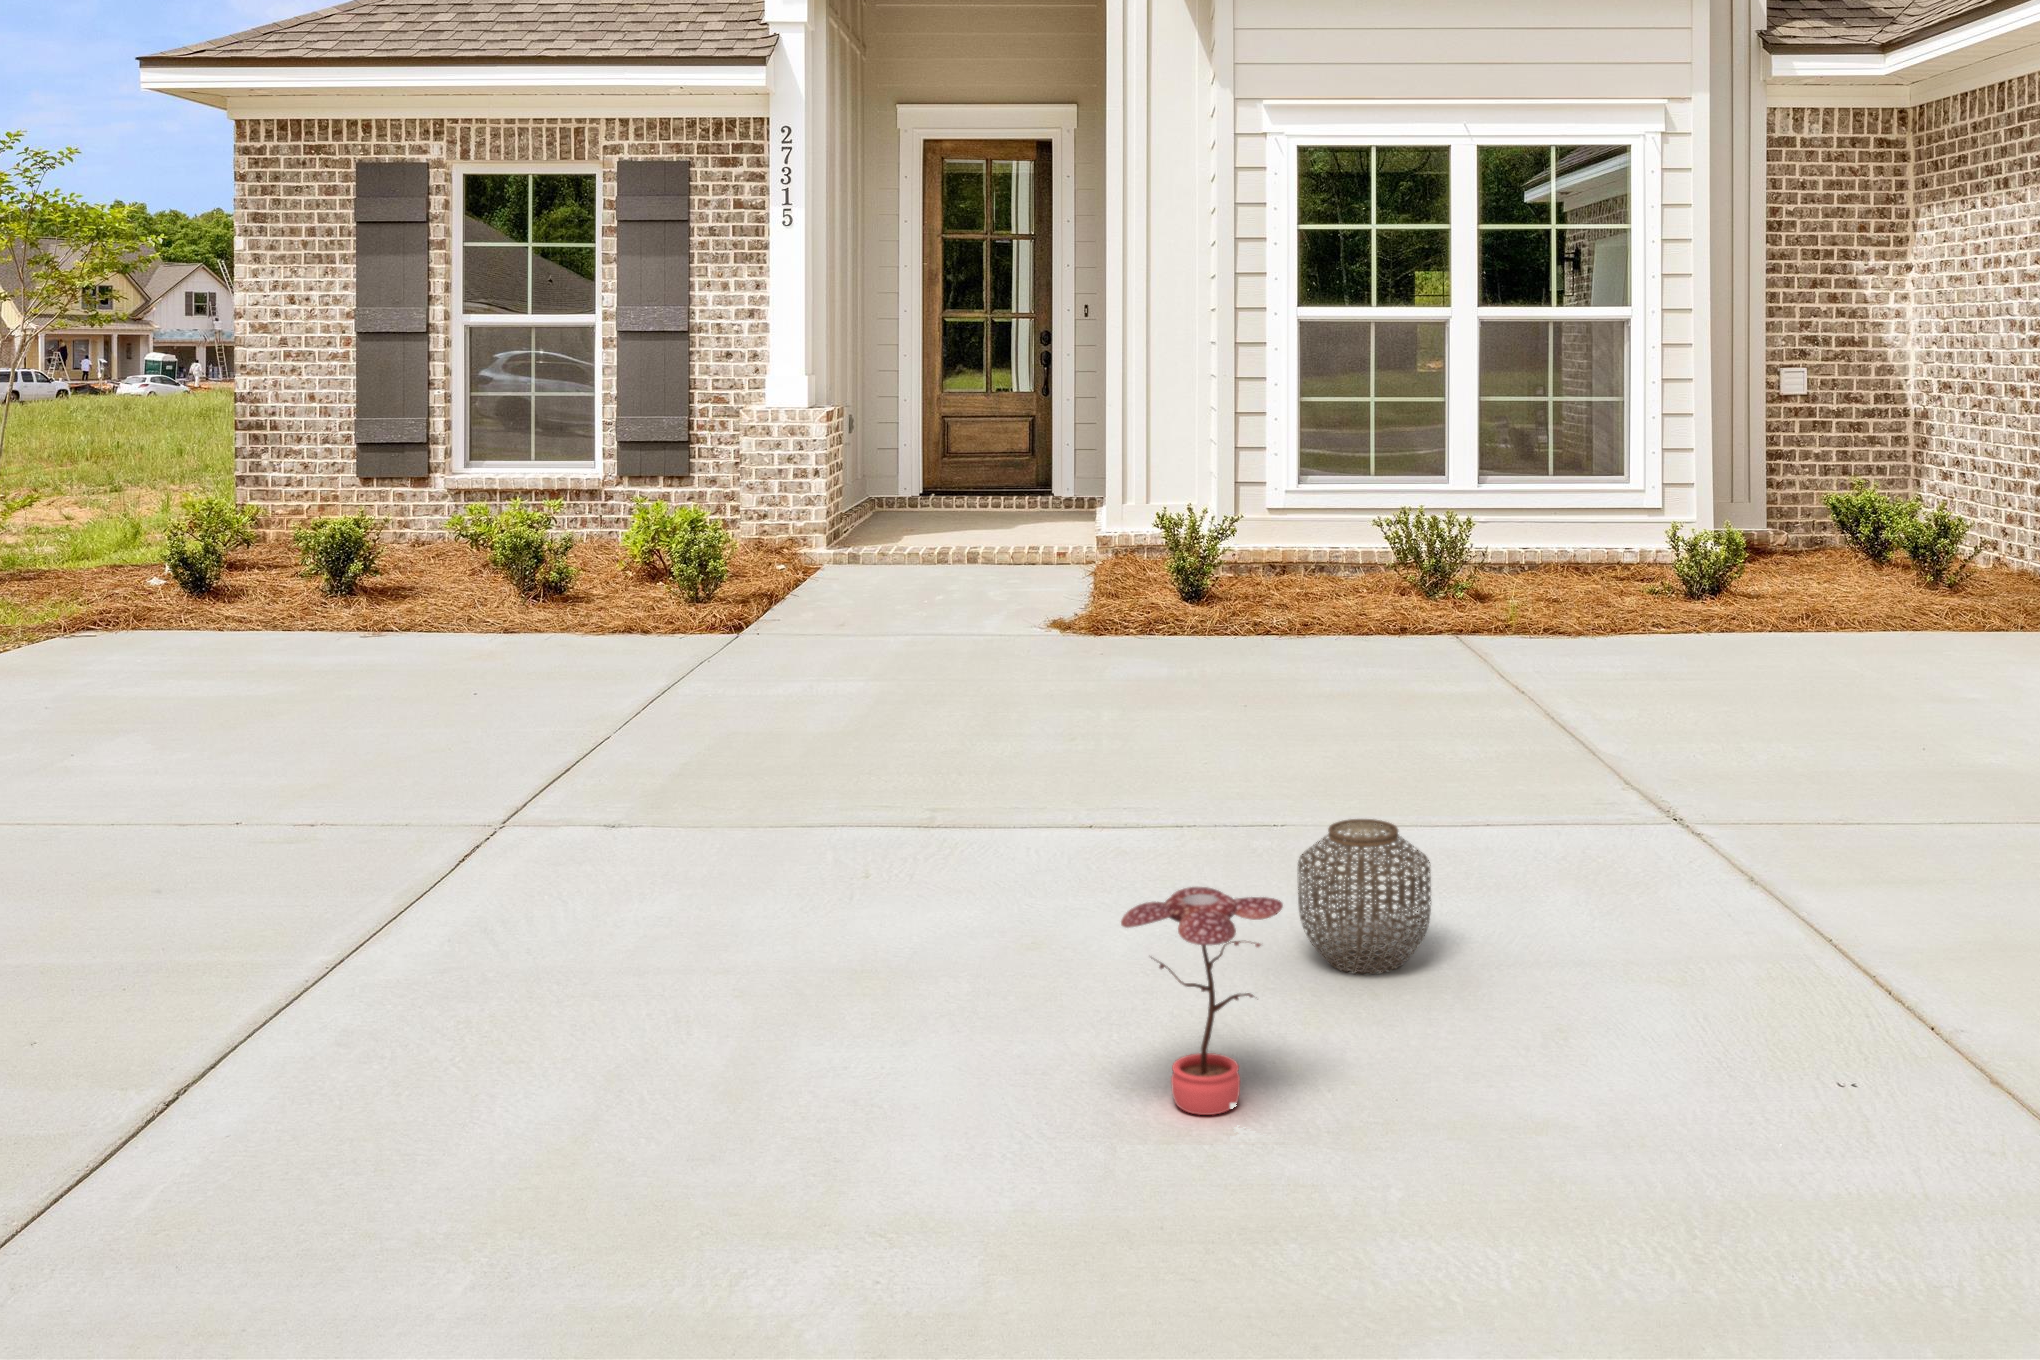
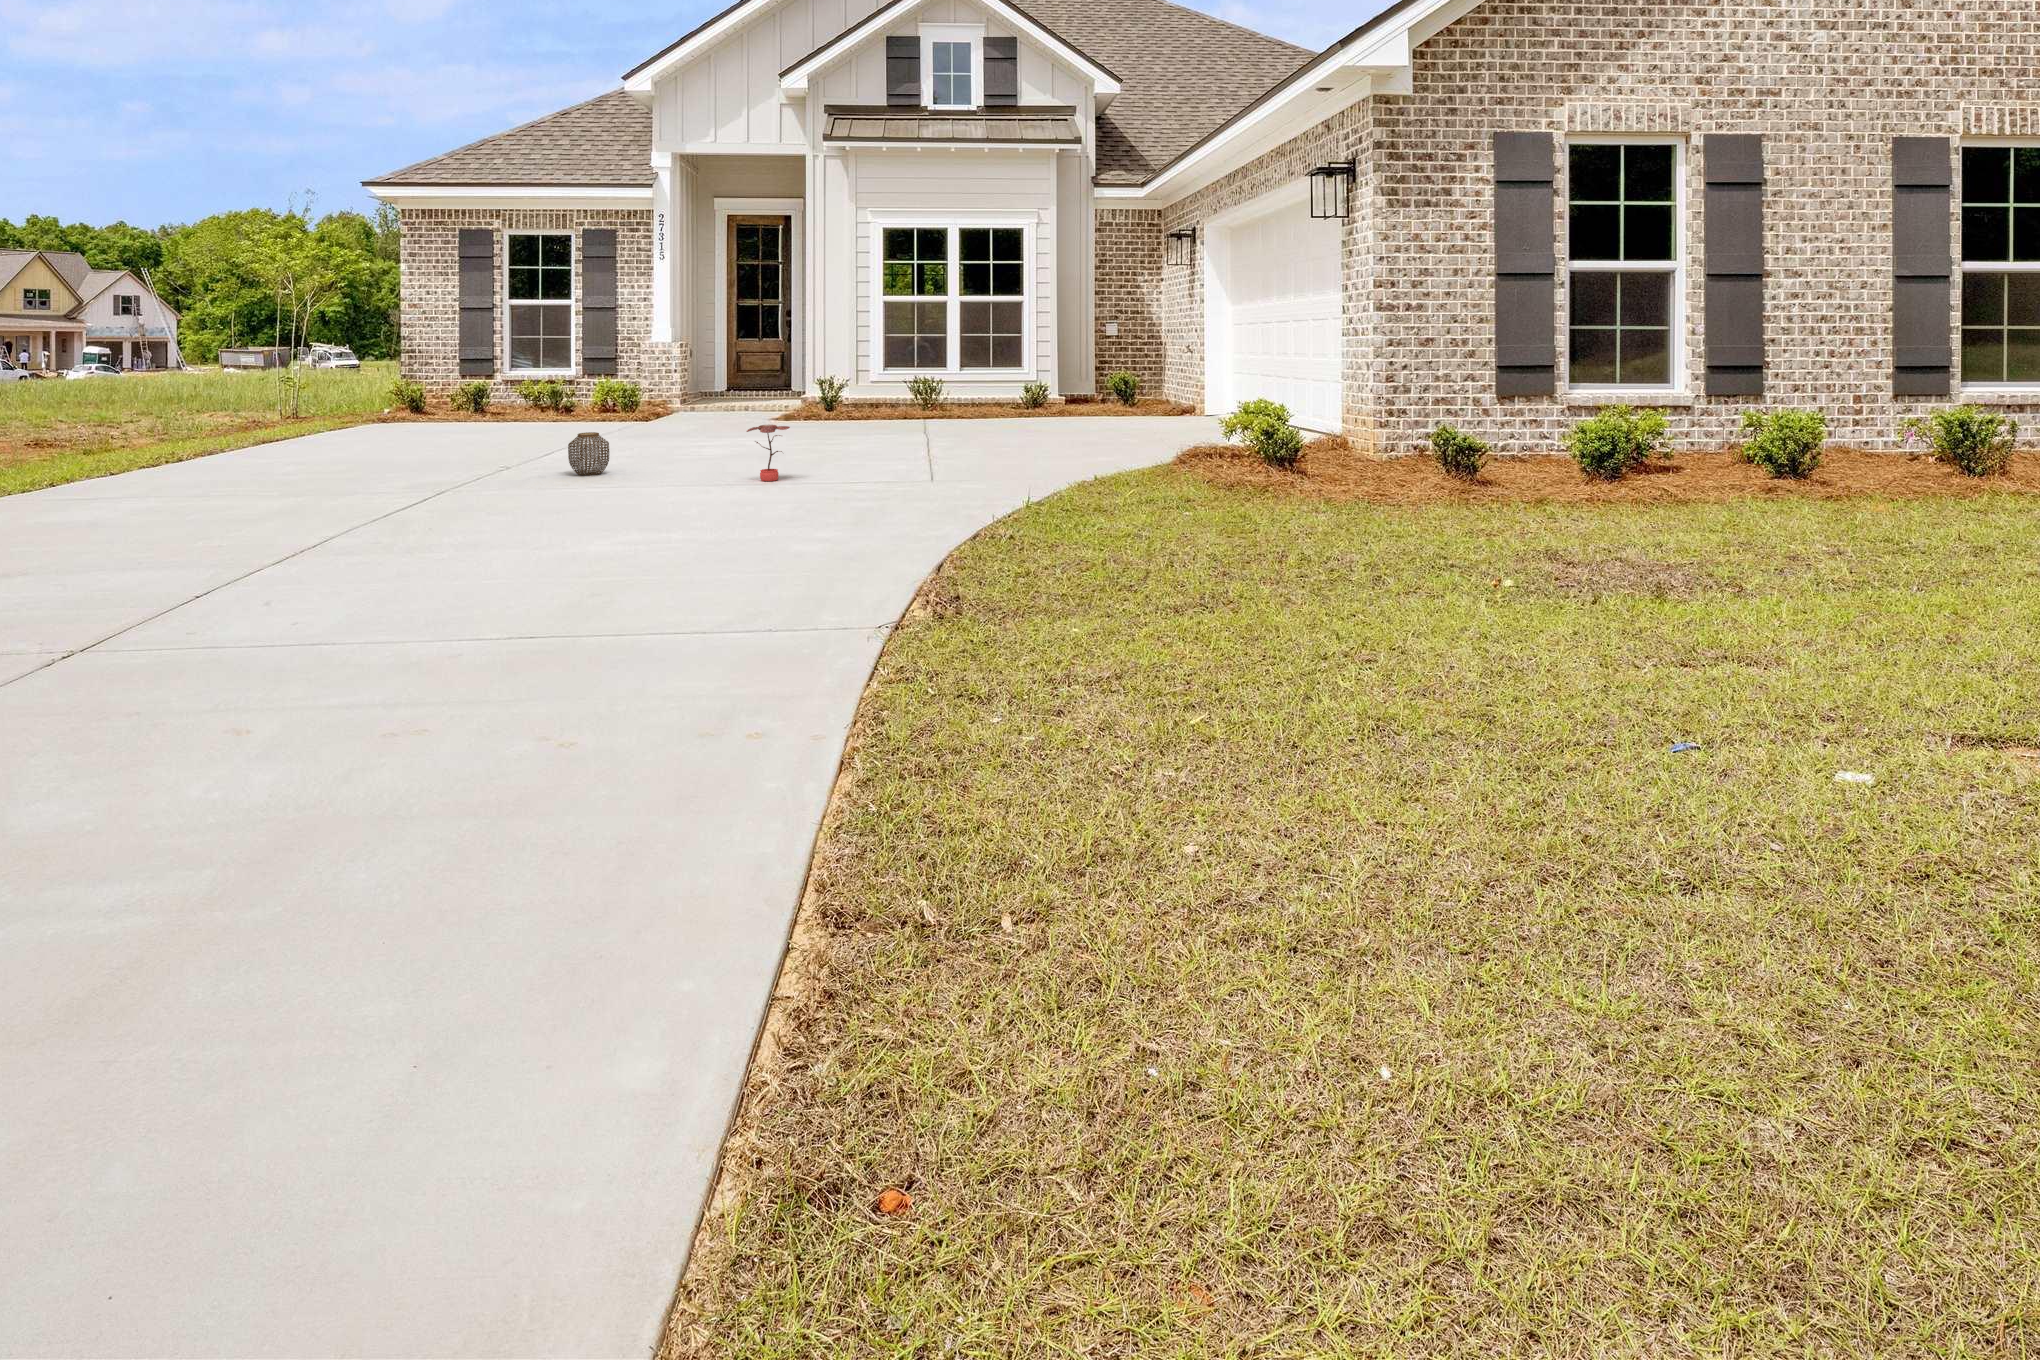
woven basket: present [1298,819,1431,974] -> present [568,432,609,476]

